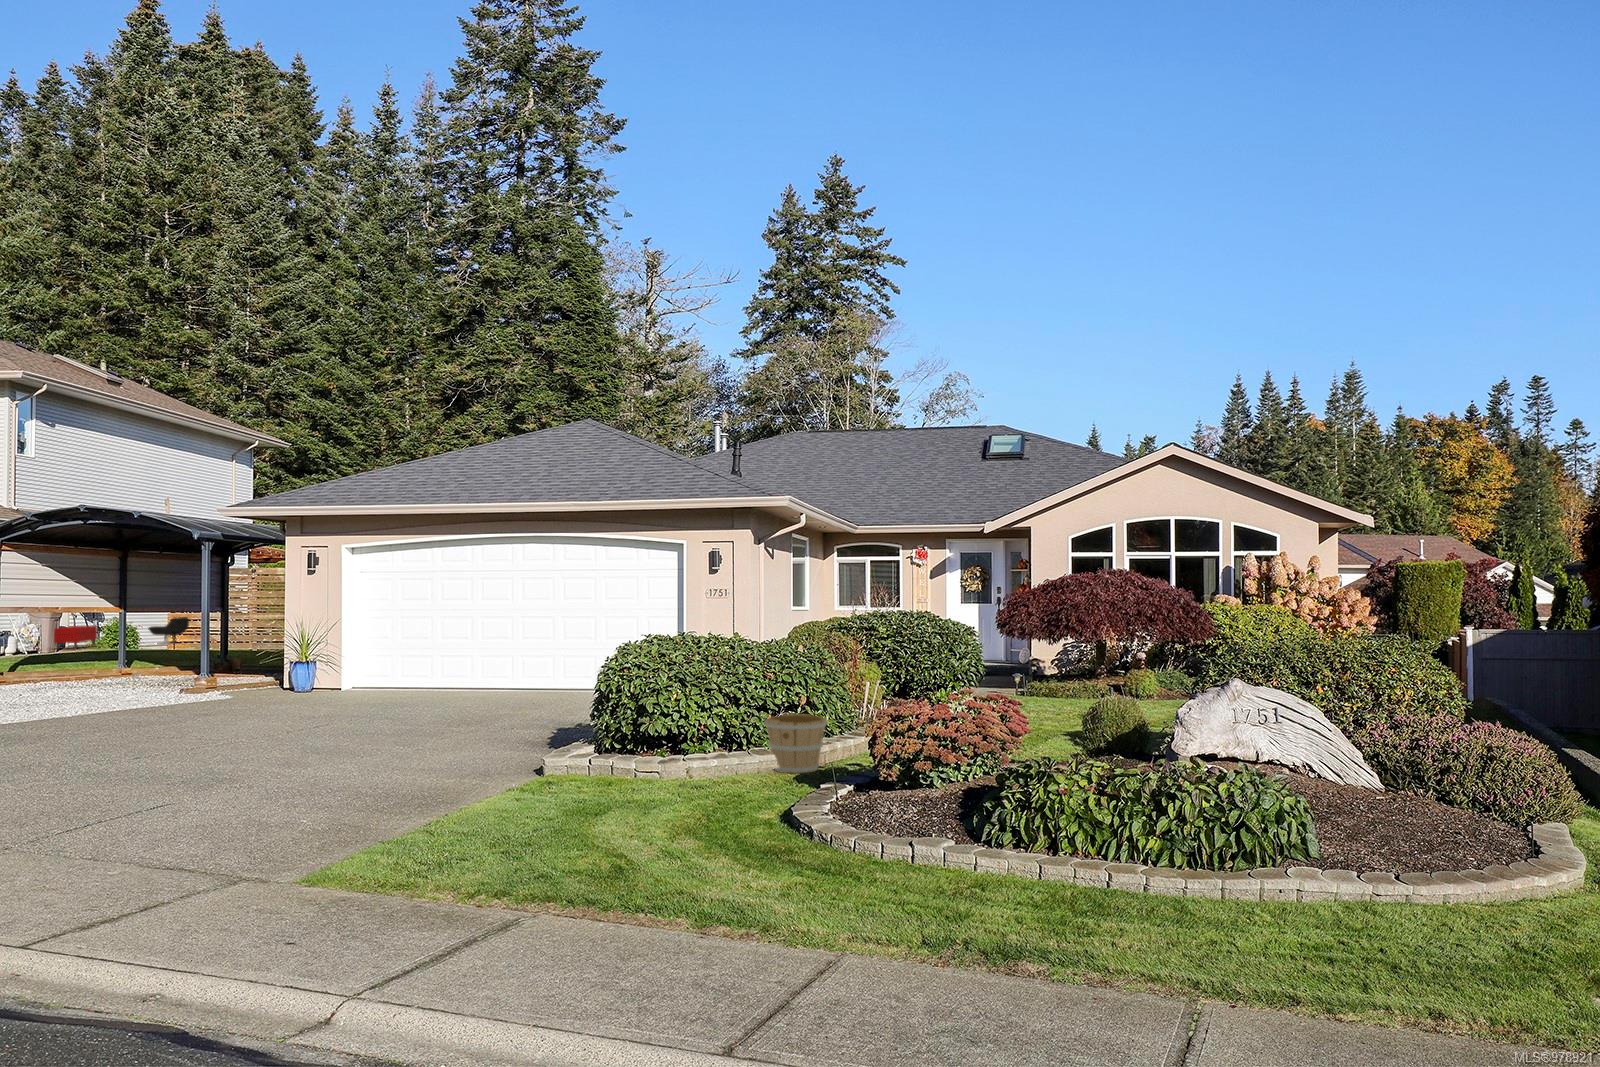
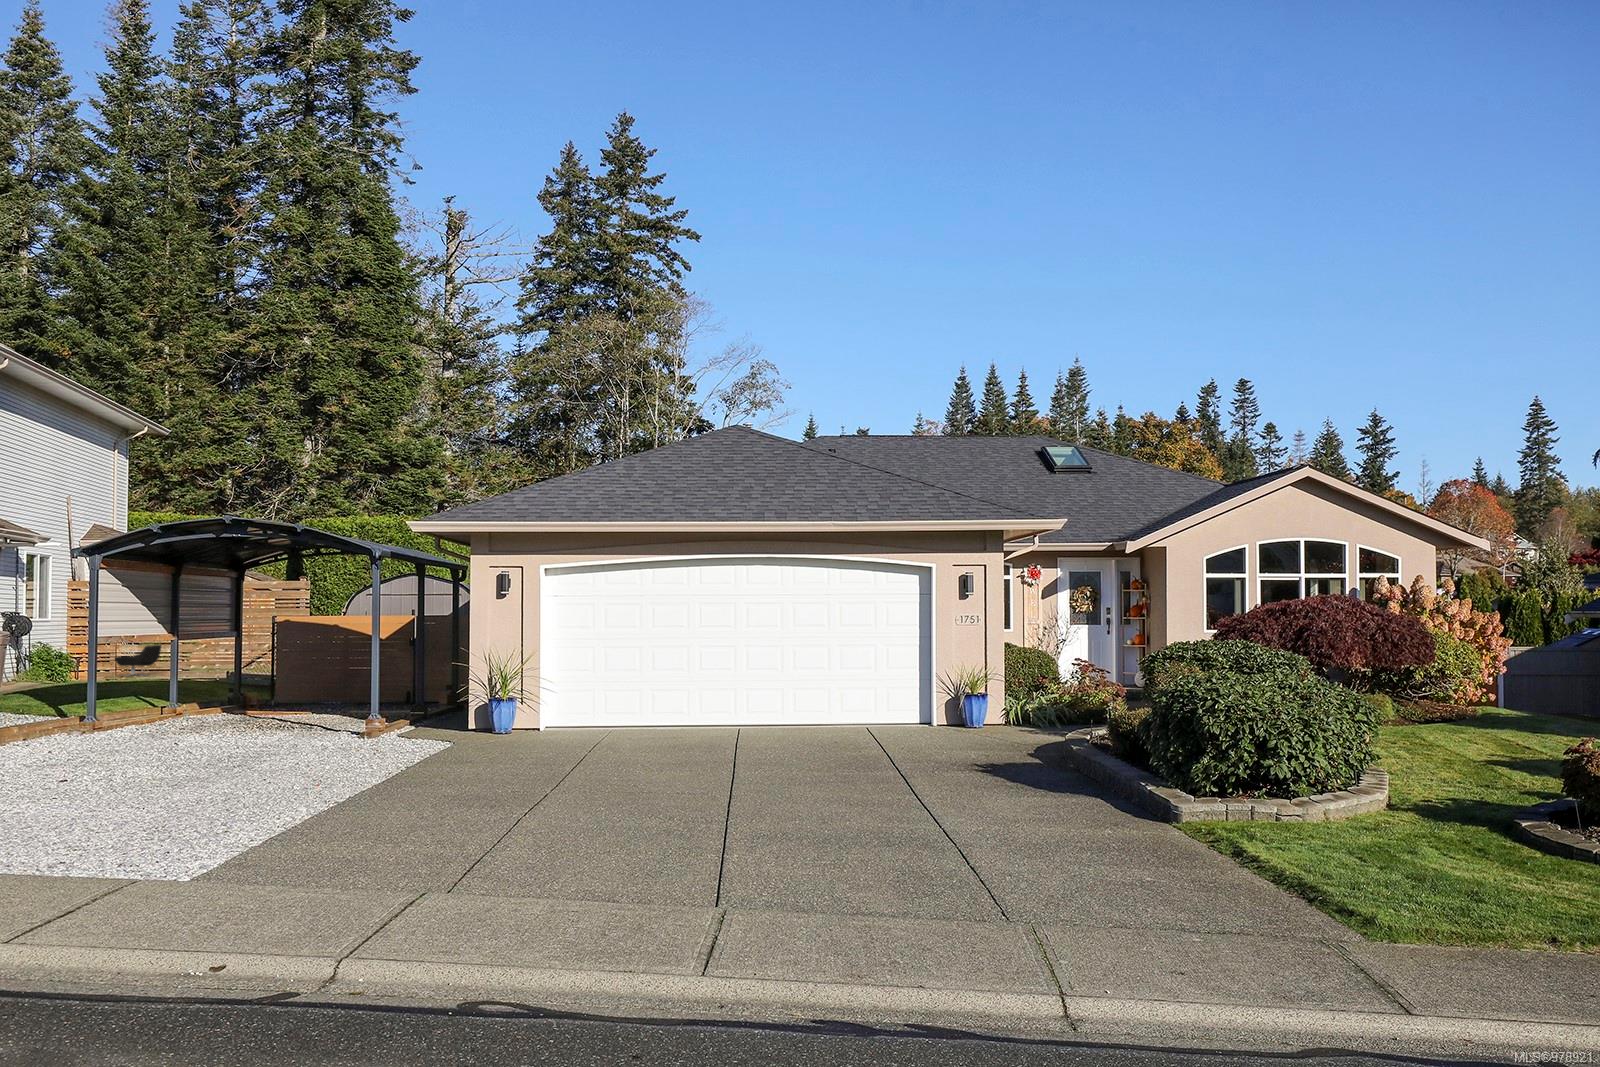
bench: present [54,626,97,649] -> none [17,656,59,686]
wooden bucket: present [765,713,827,773] -> none [1350,749,1423,813]

